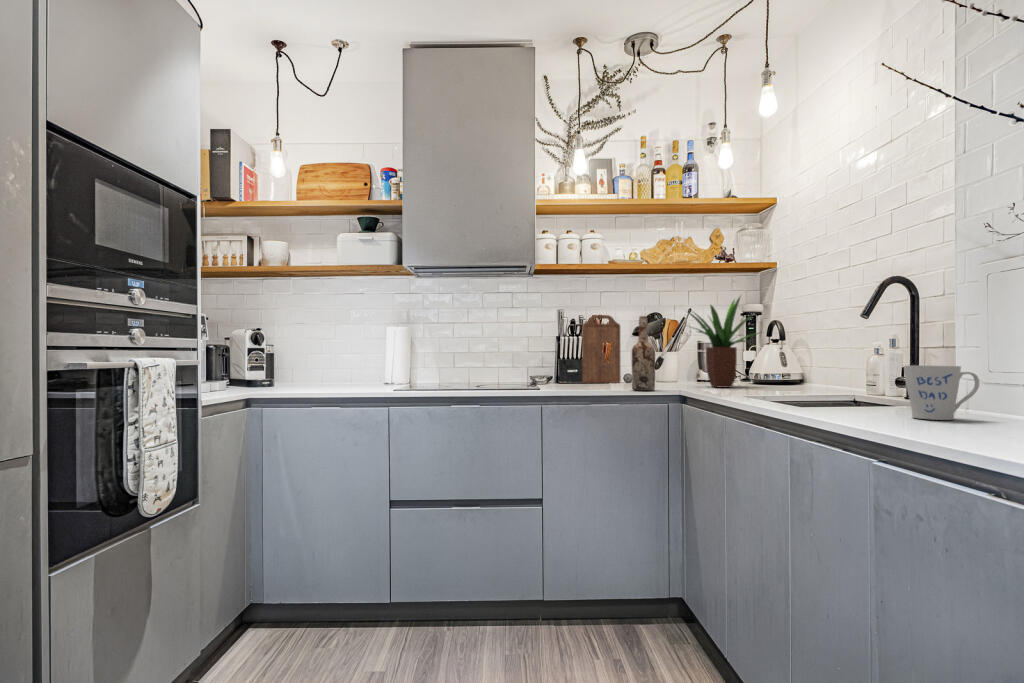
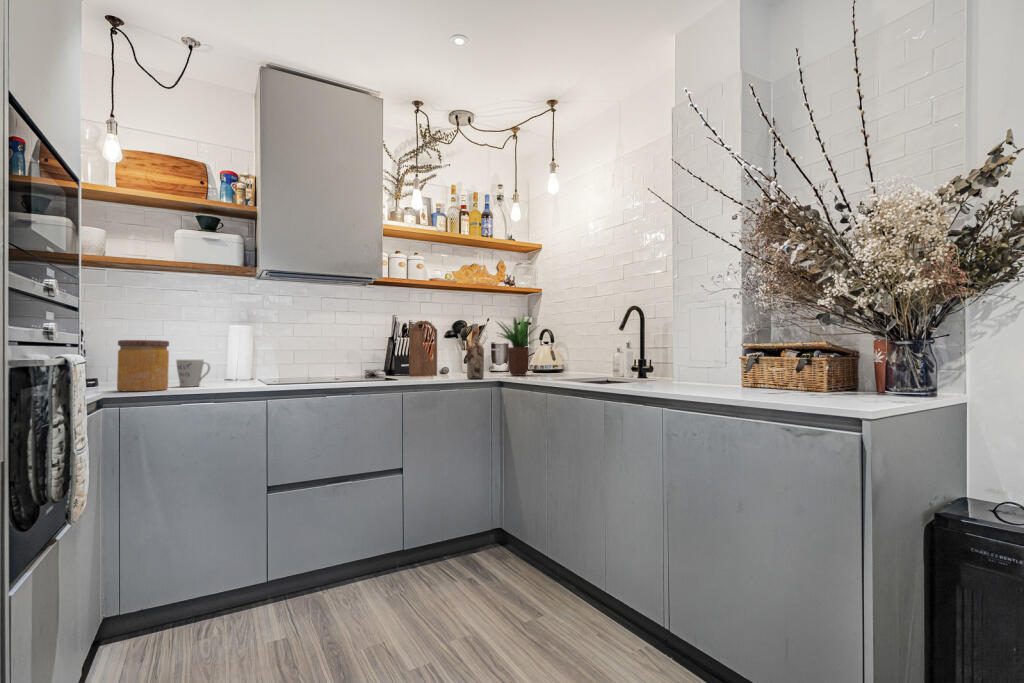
jar: none [263,343,306,393] -> present [117,340,169,391]
mug: present [904,365,979,420] -> present [176,360,210,387]

